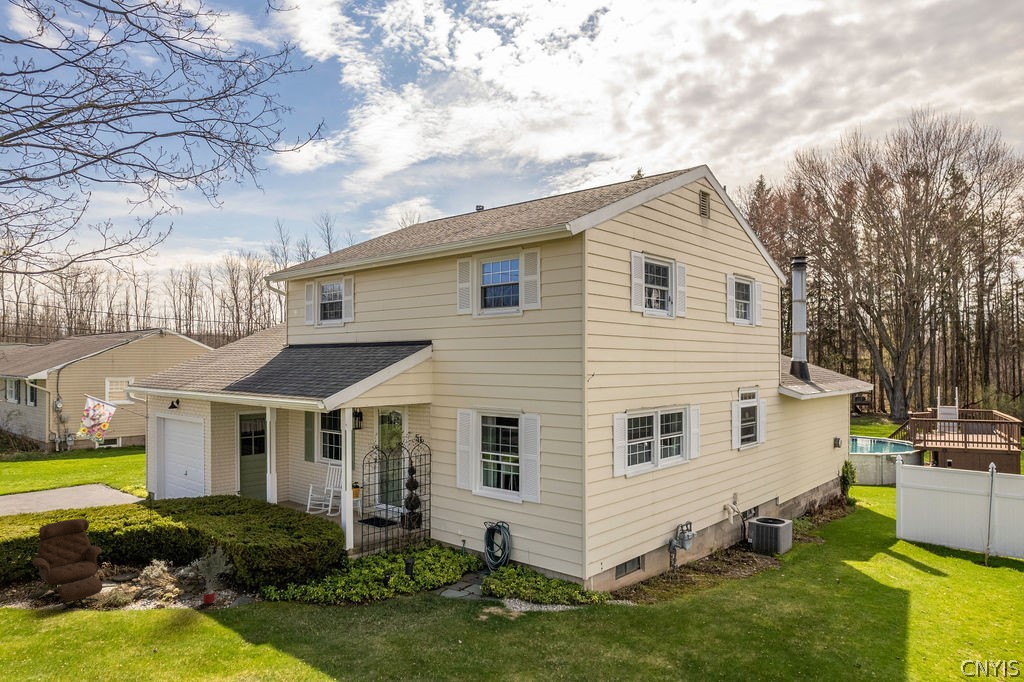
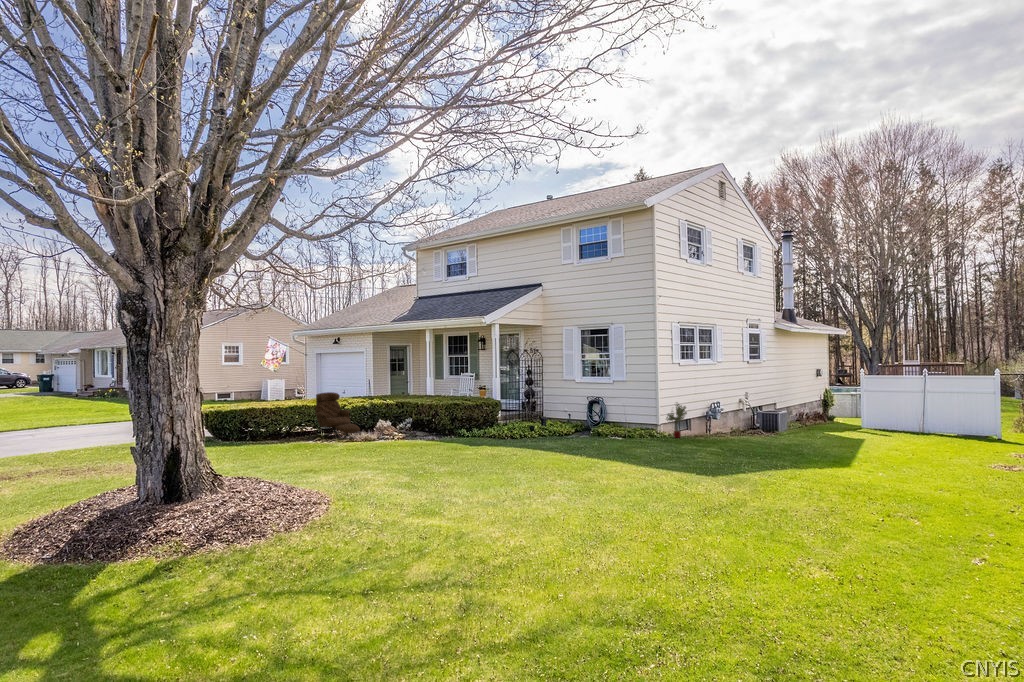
potted tree: present [199,545,232,605] -> present [666,404,687,438]

